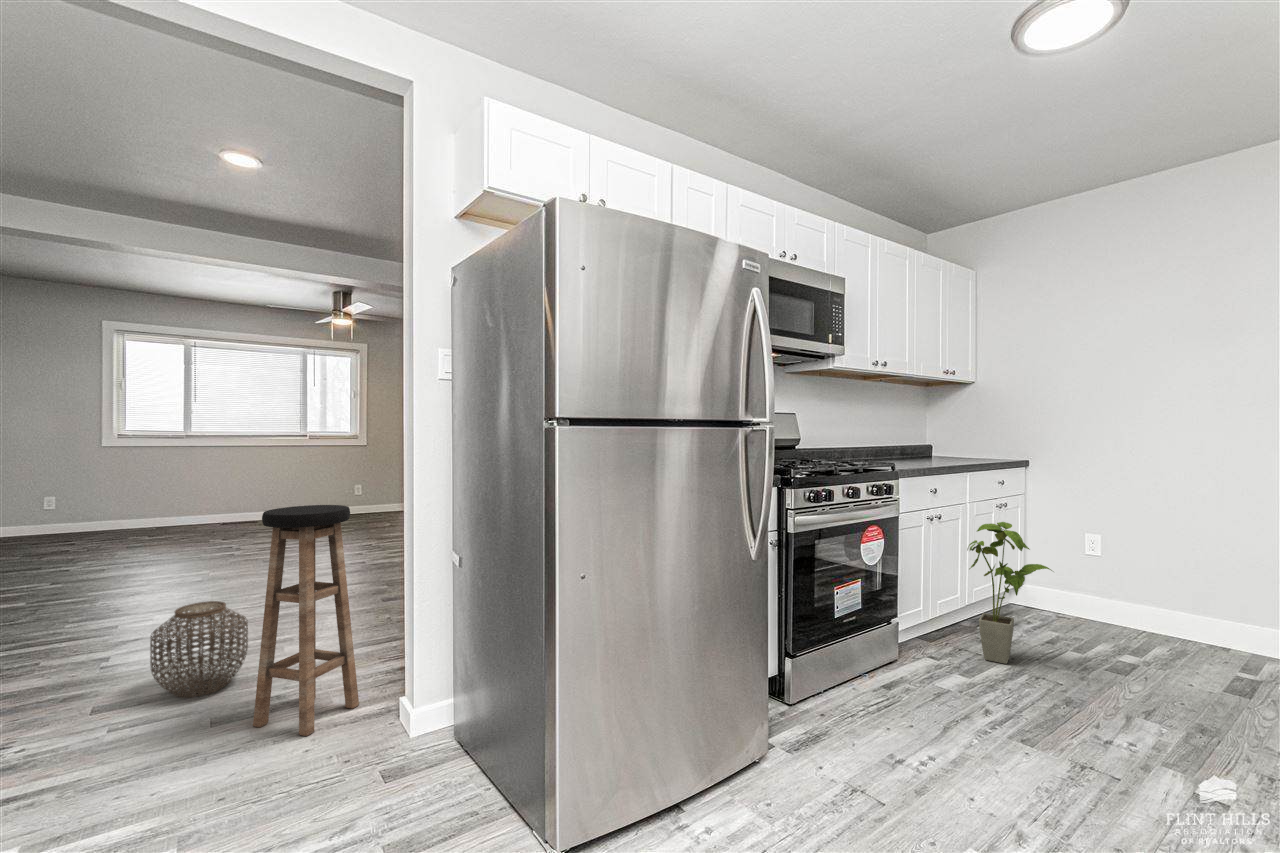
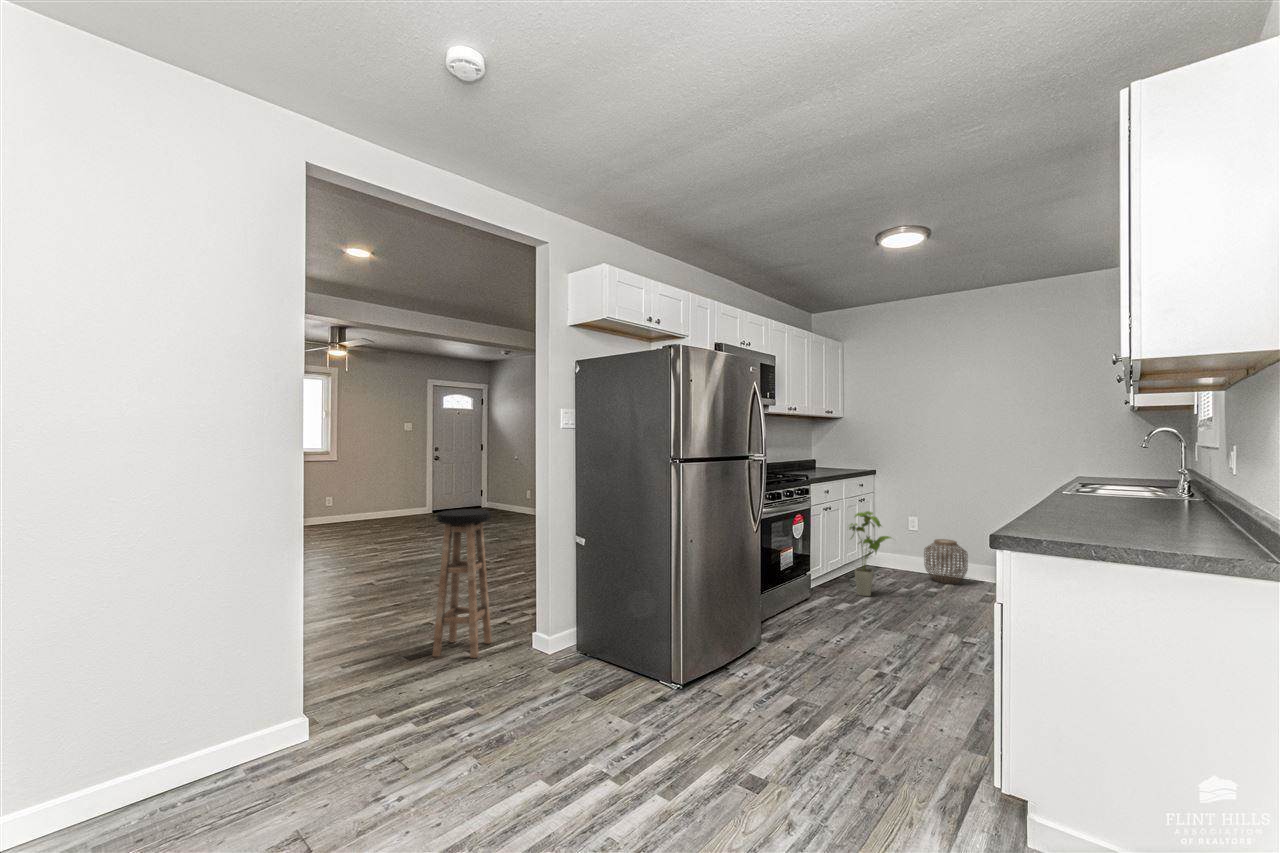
woven basket: present [150,601,248,698] -> present [924,539,968,584]

